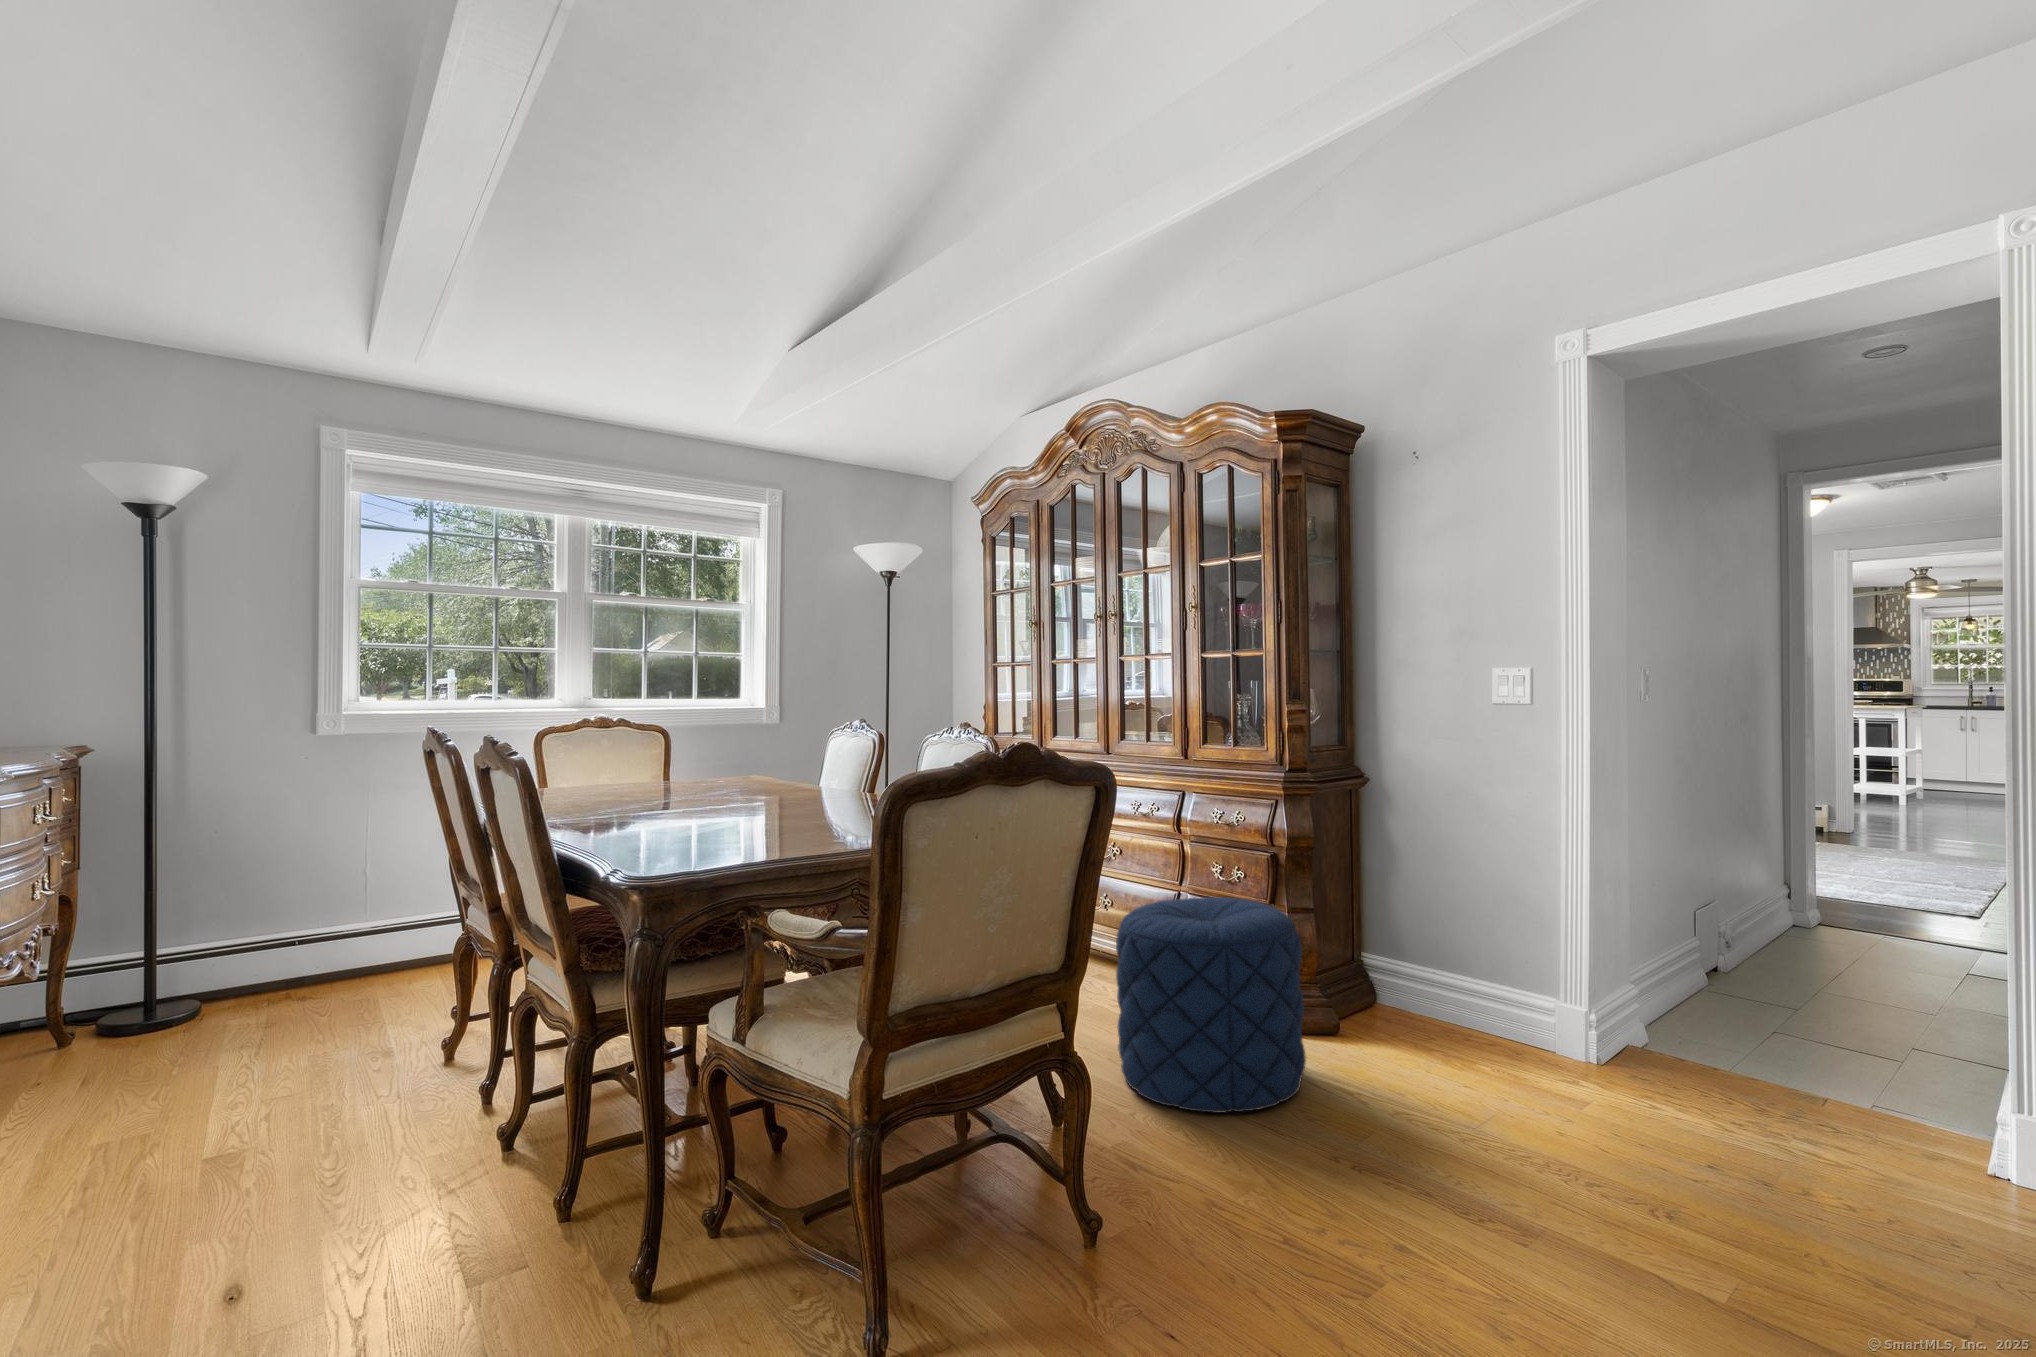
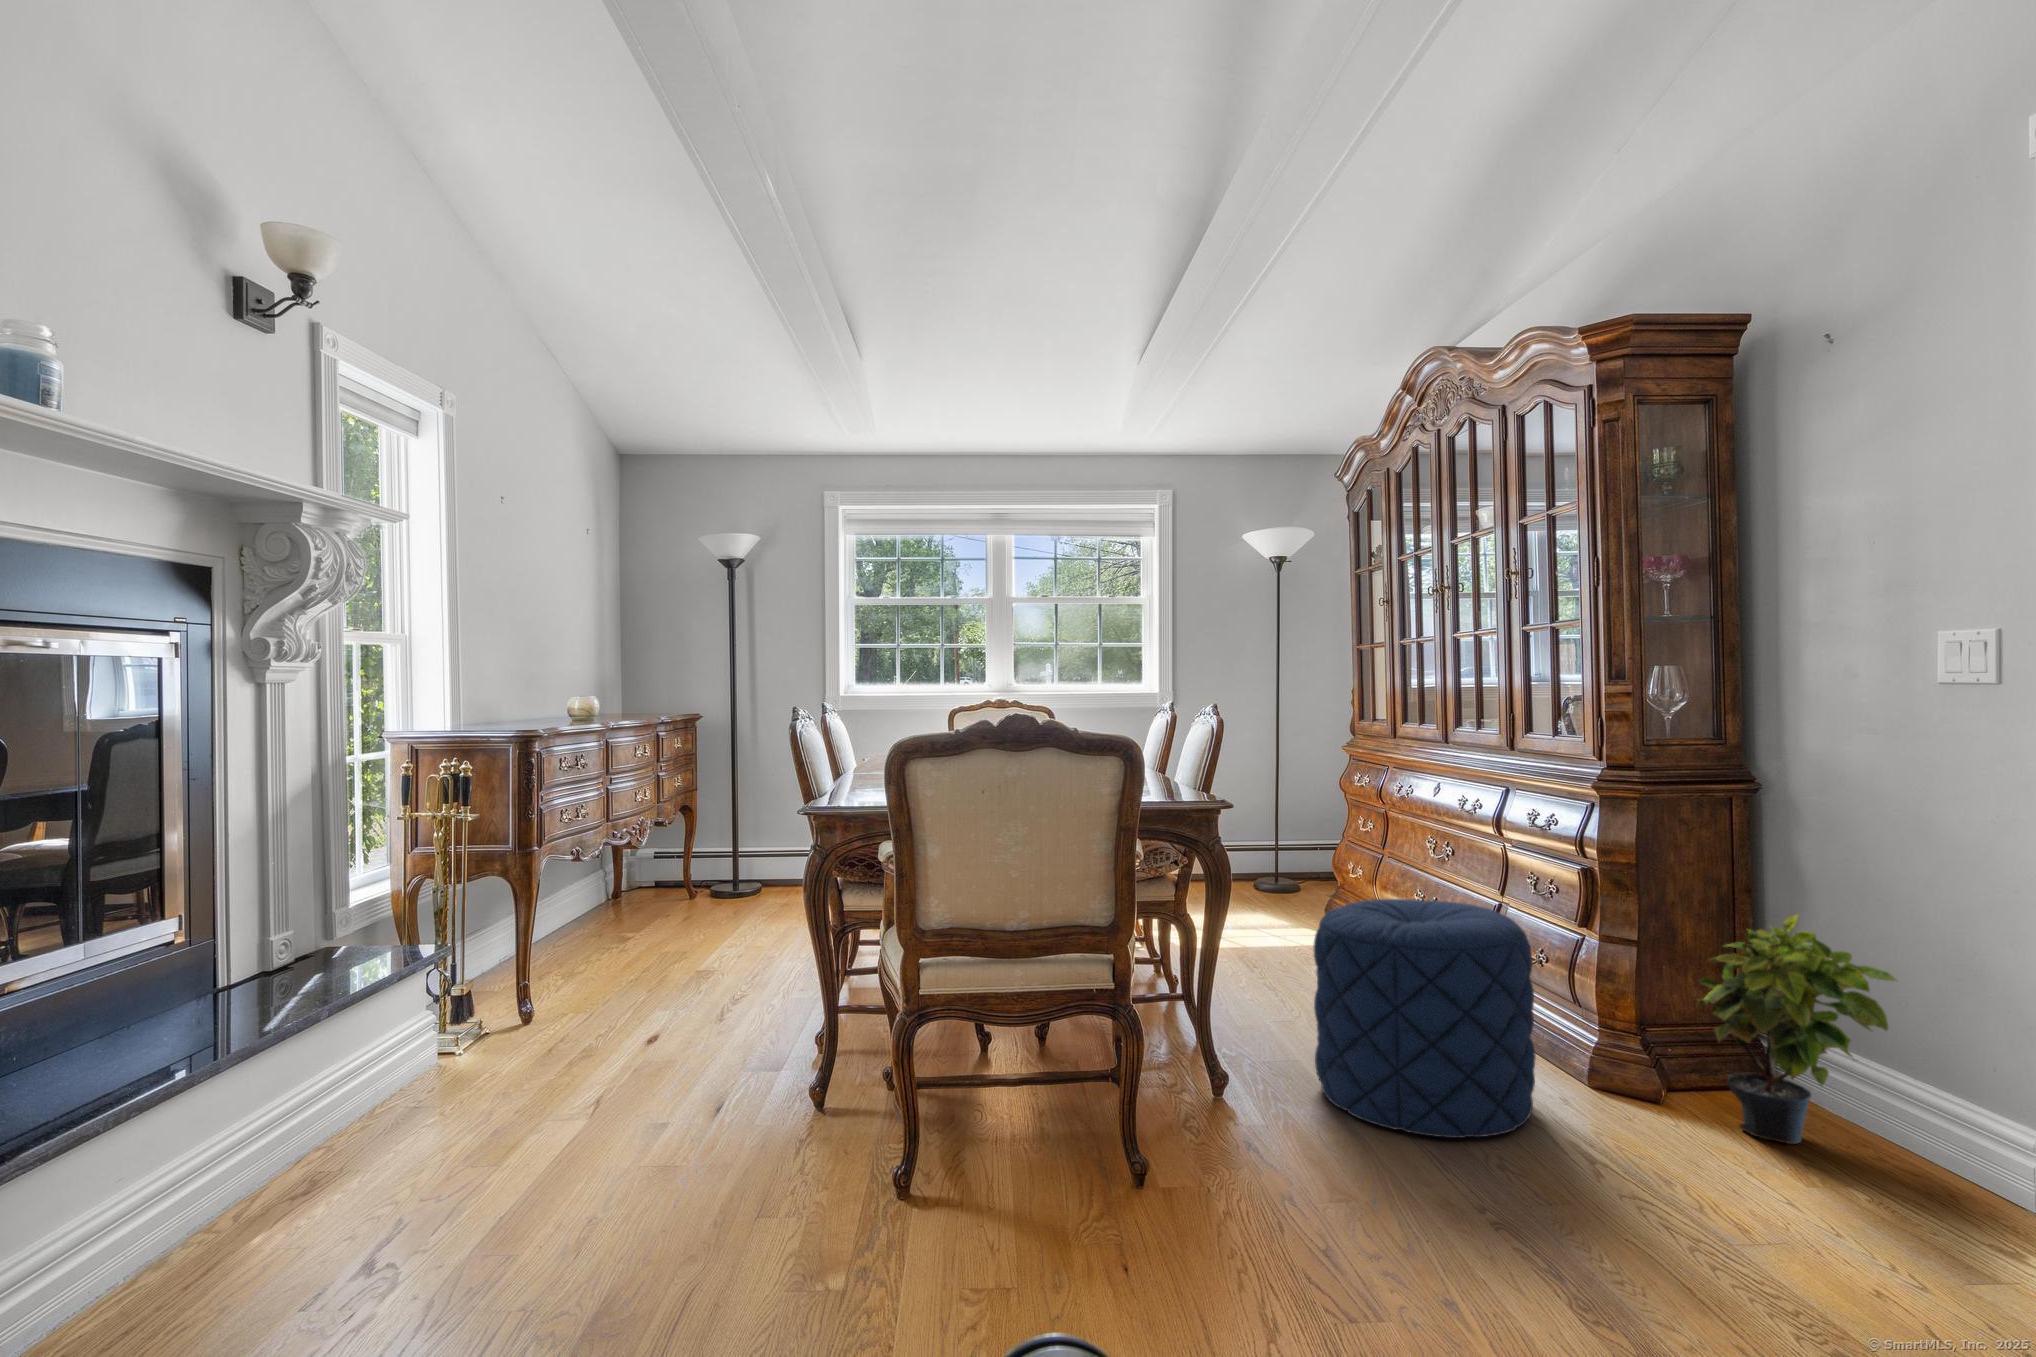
potted plant: none [1368,874,1505,1047] -> present [1698,915,1897,1144]

